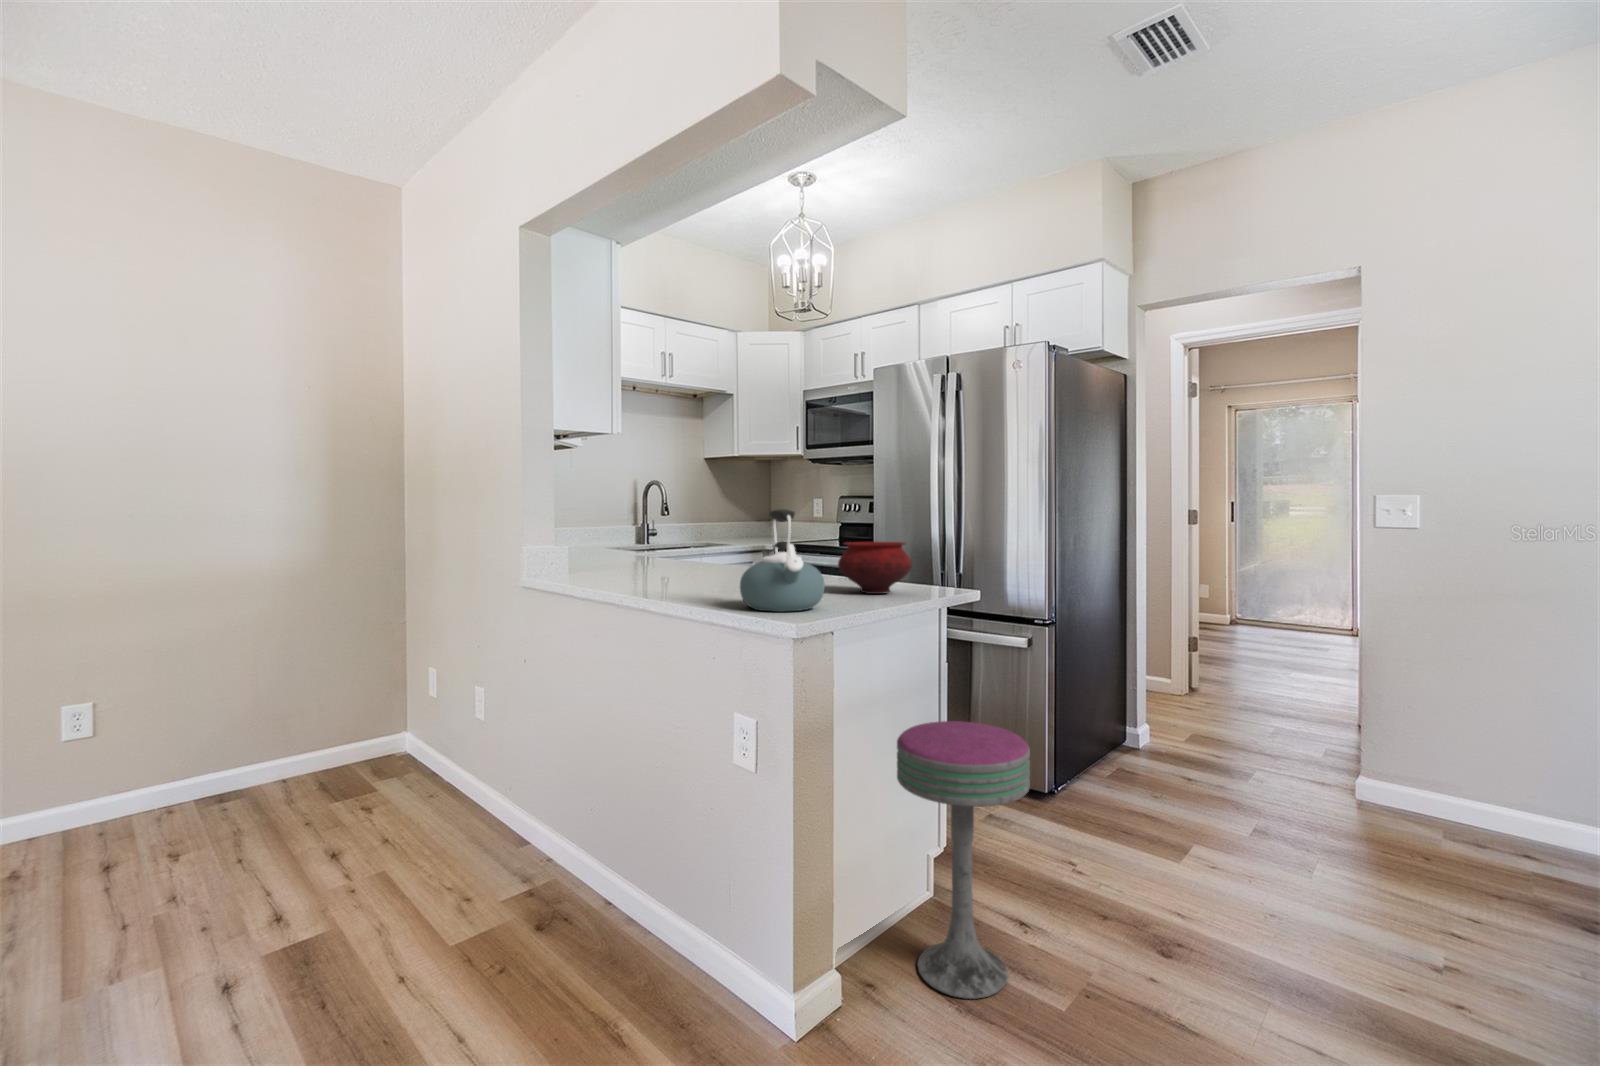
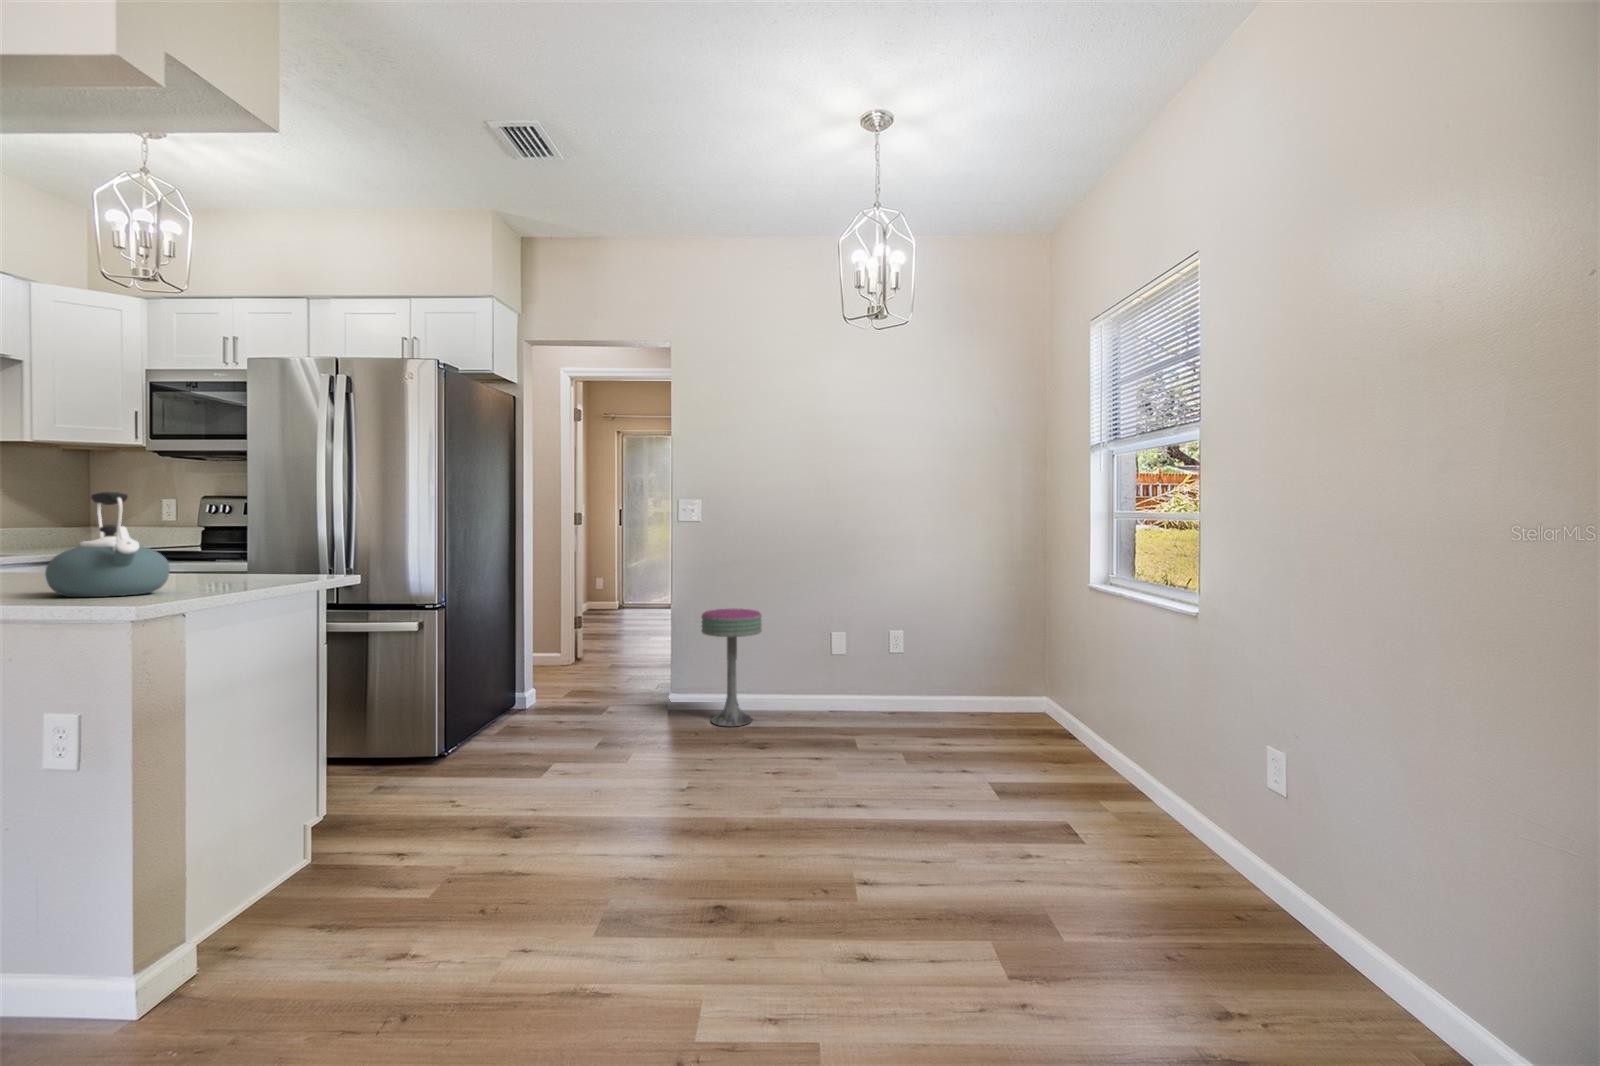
bowl: present [838,542,912,594] -> none [191,532,285,582]
bar stool: present [897,721,1030,999] -> present [702,609,762,727]

